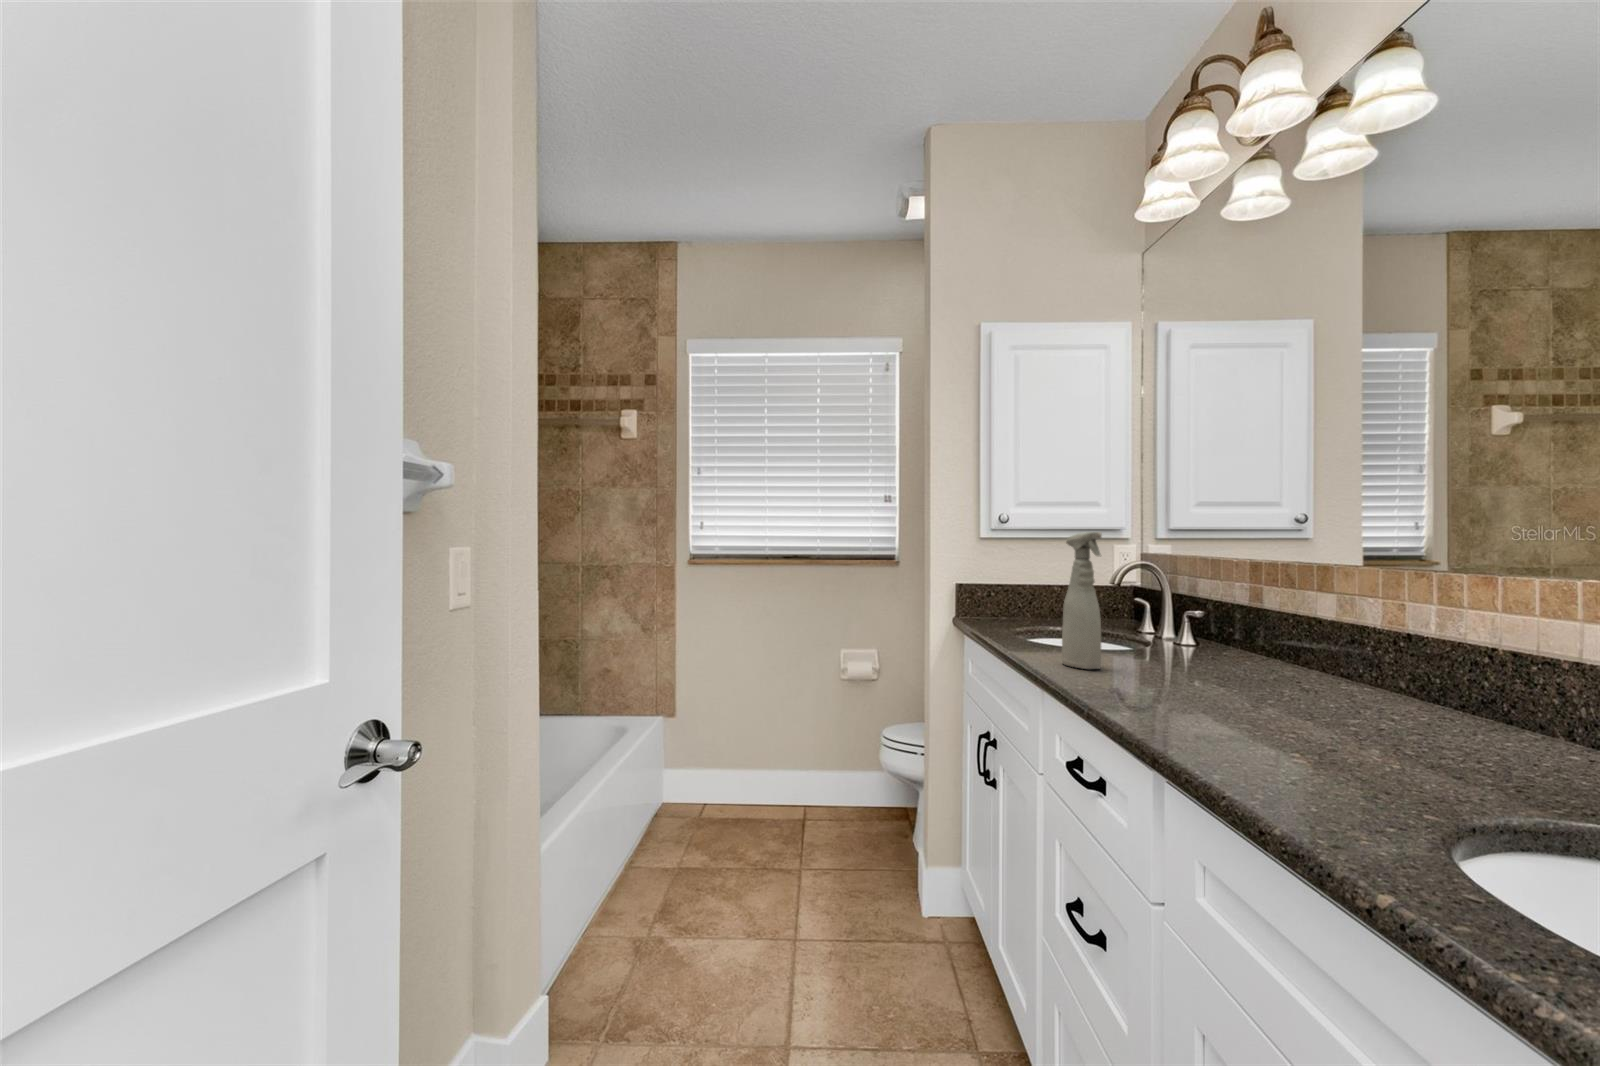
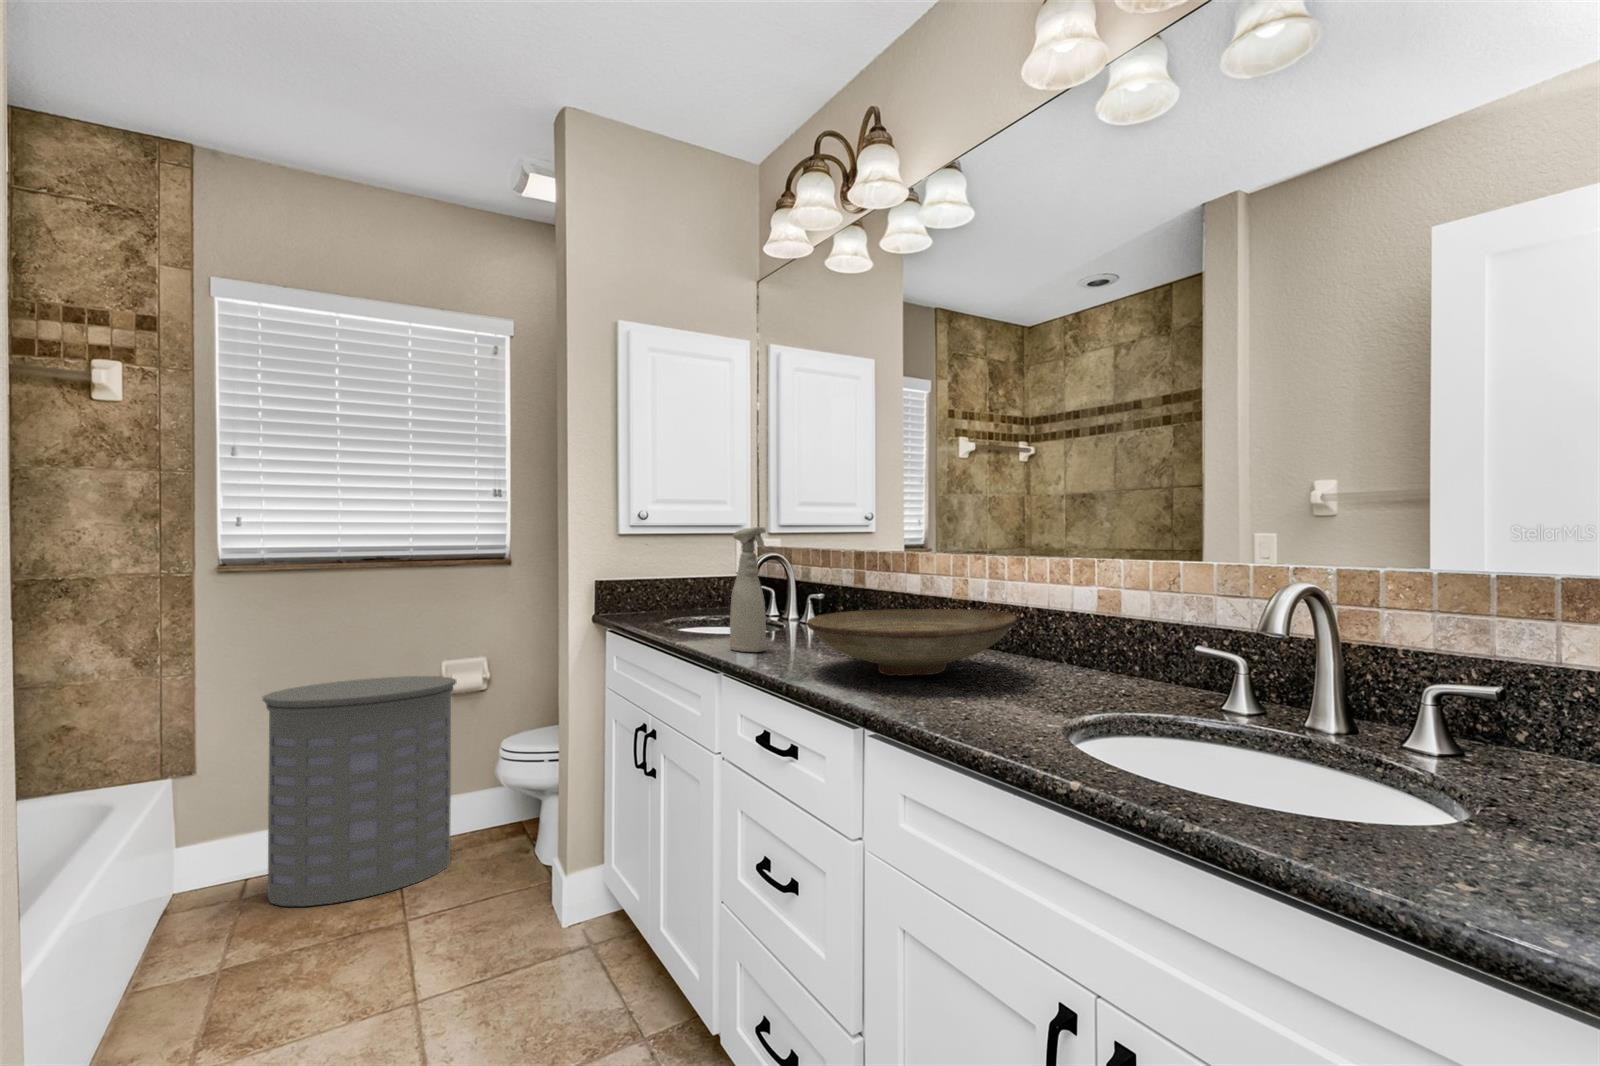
decorative bowl: none [1126,633,1442,722] -> present [807,609,1017,676]
laundry hamper: none [712,657,849,838] -> present [263,676,456,906]

